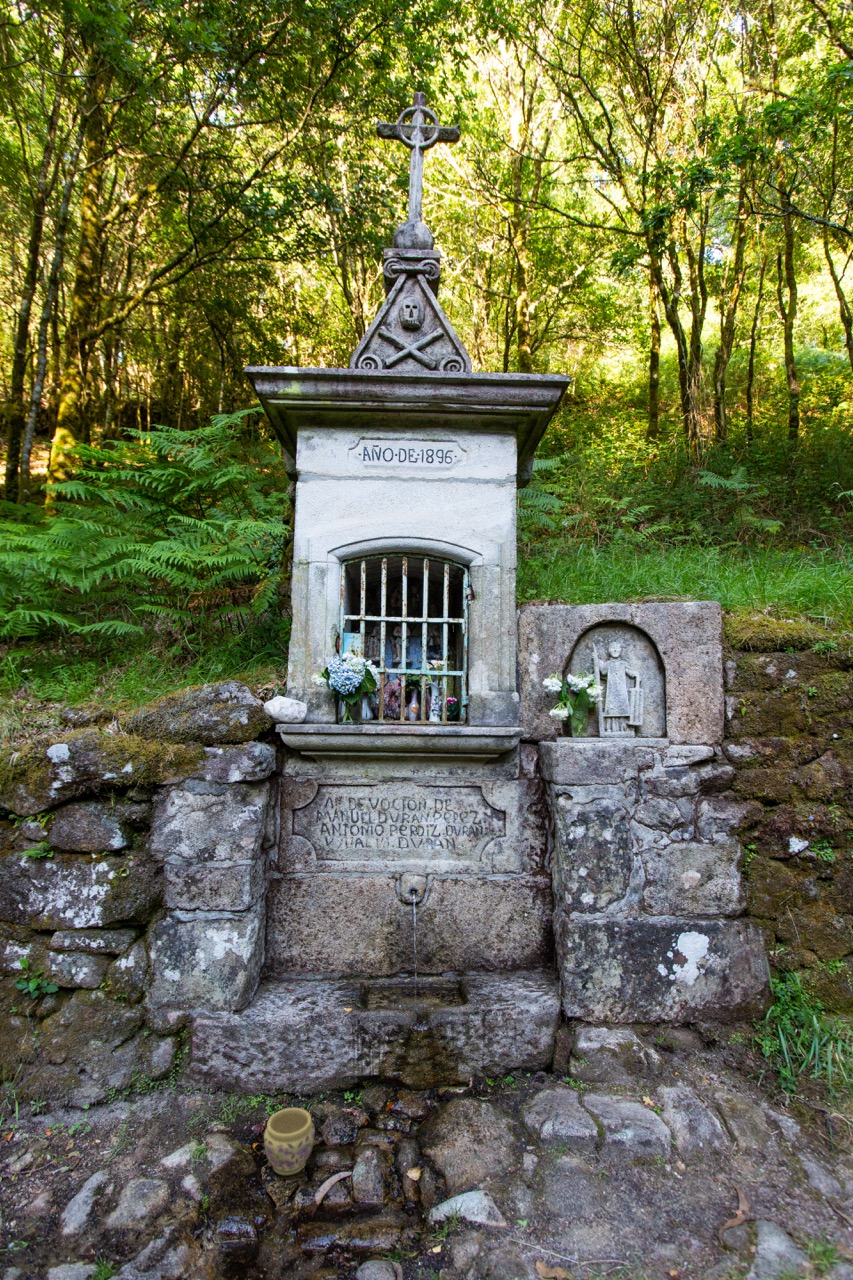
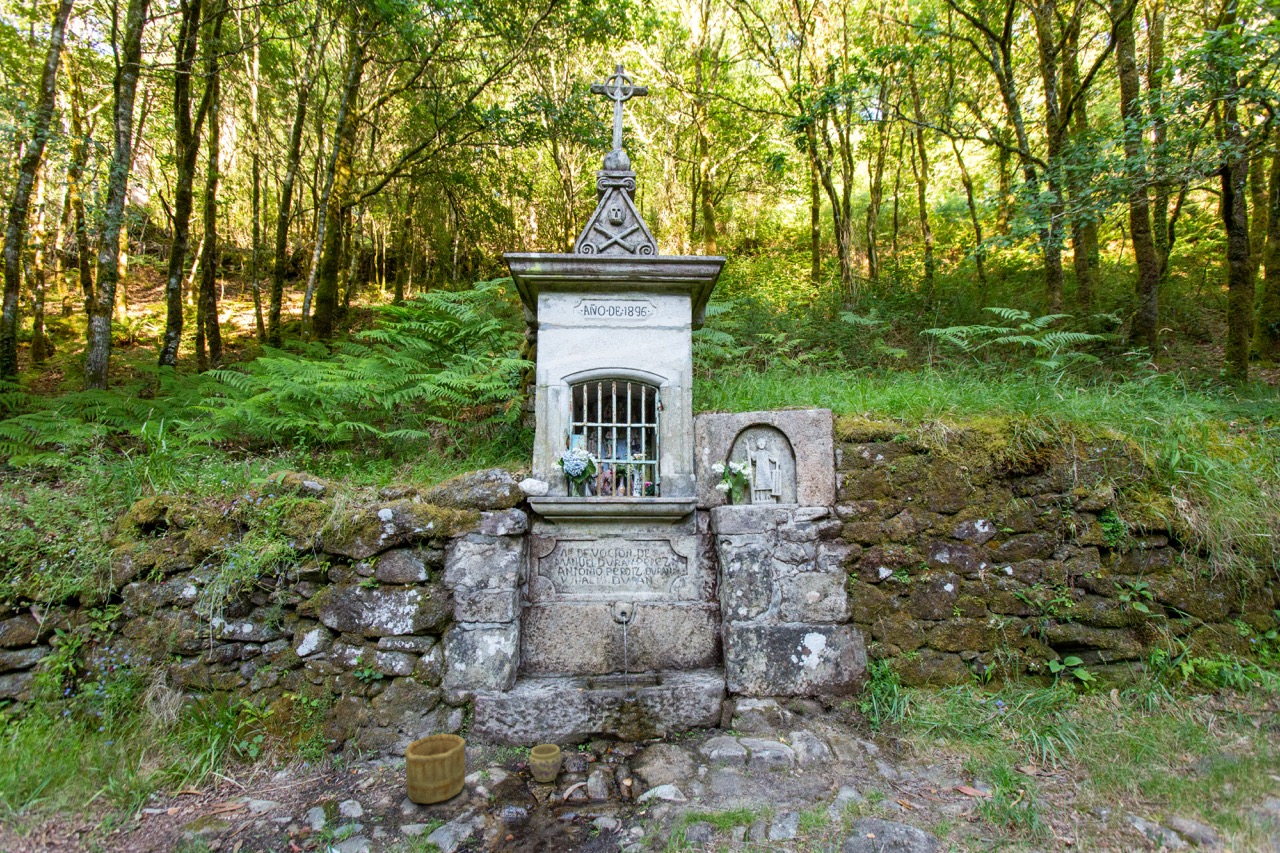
wooden bucket: none [62,1093,165,1225] -> present [404,734,466,803]

